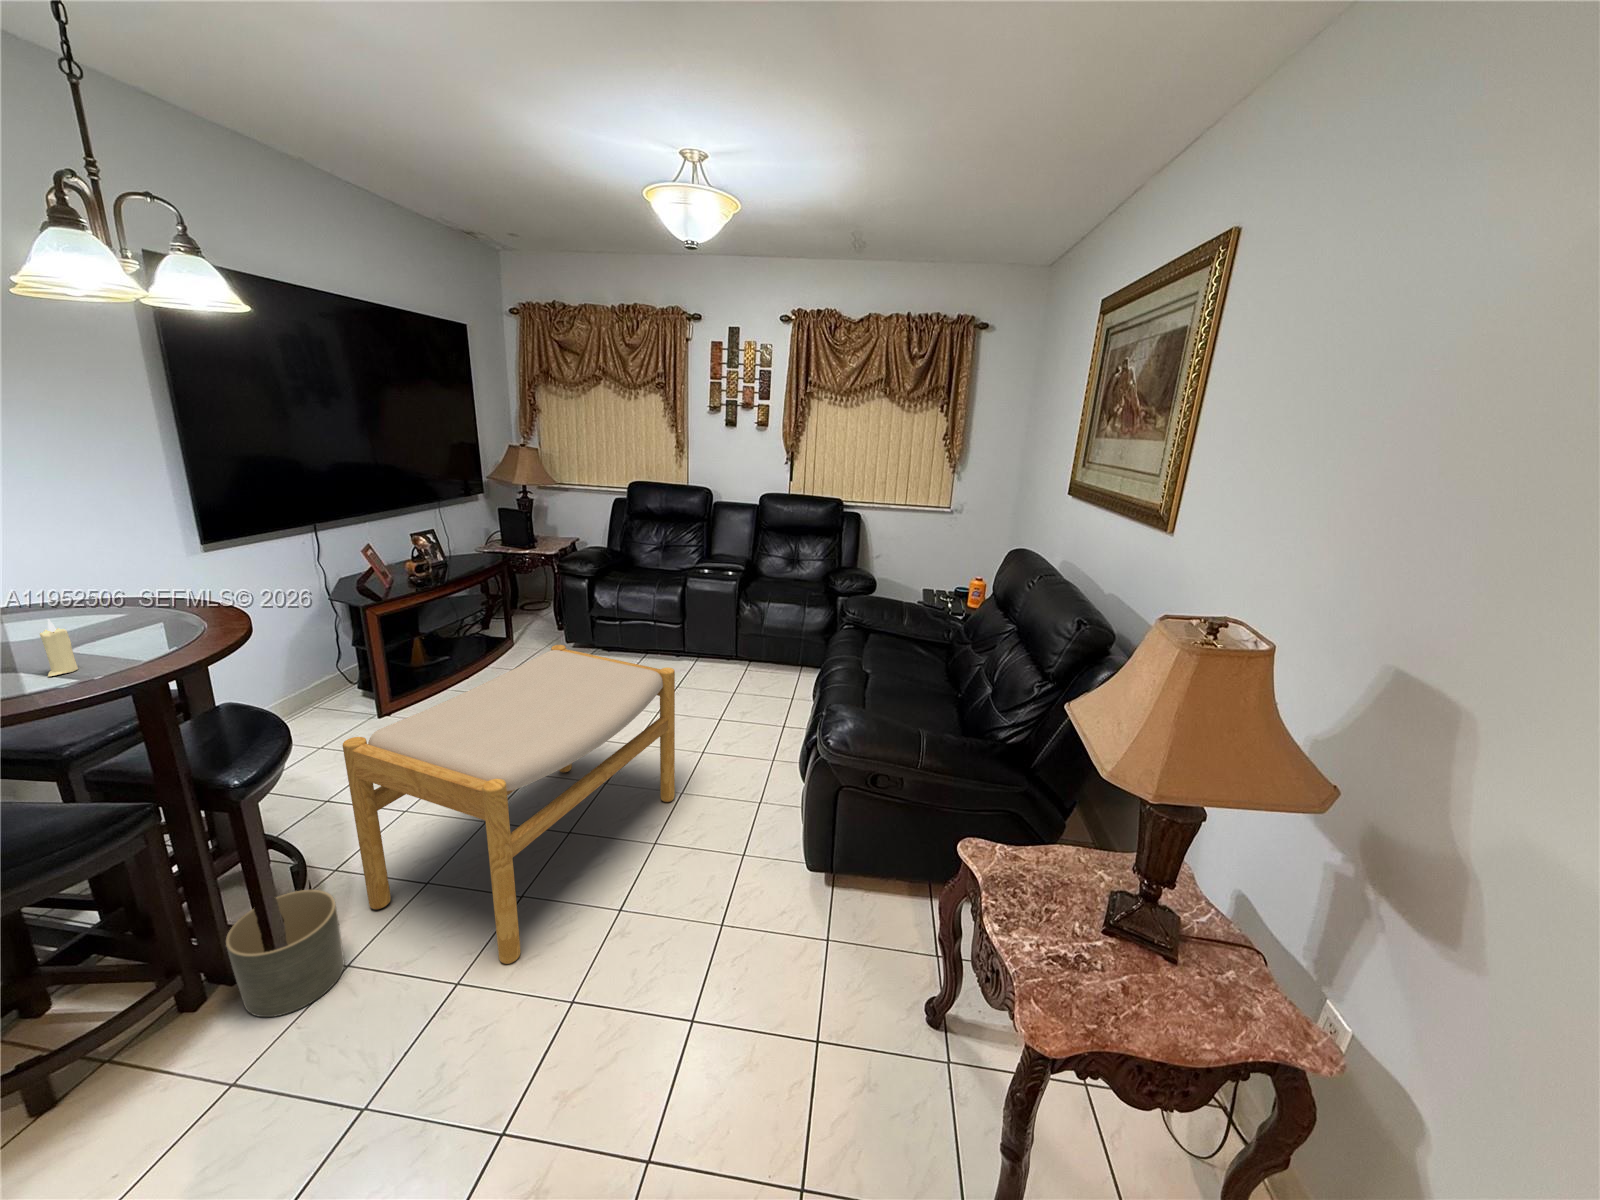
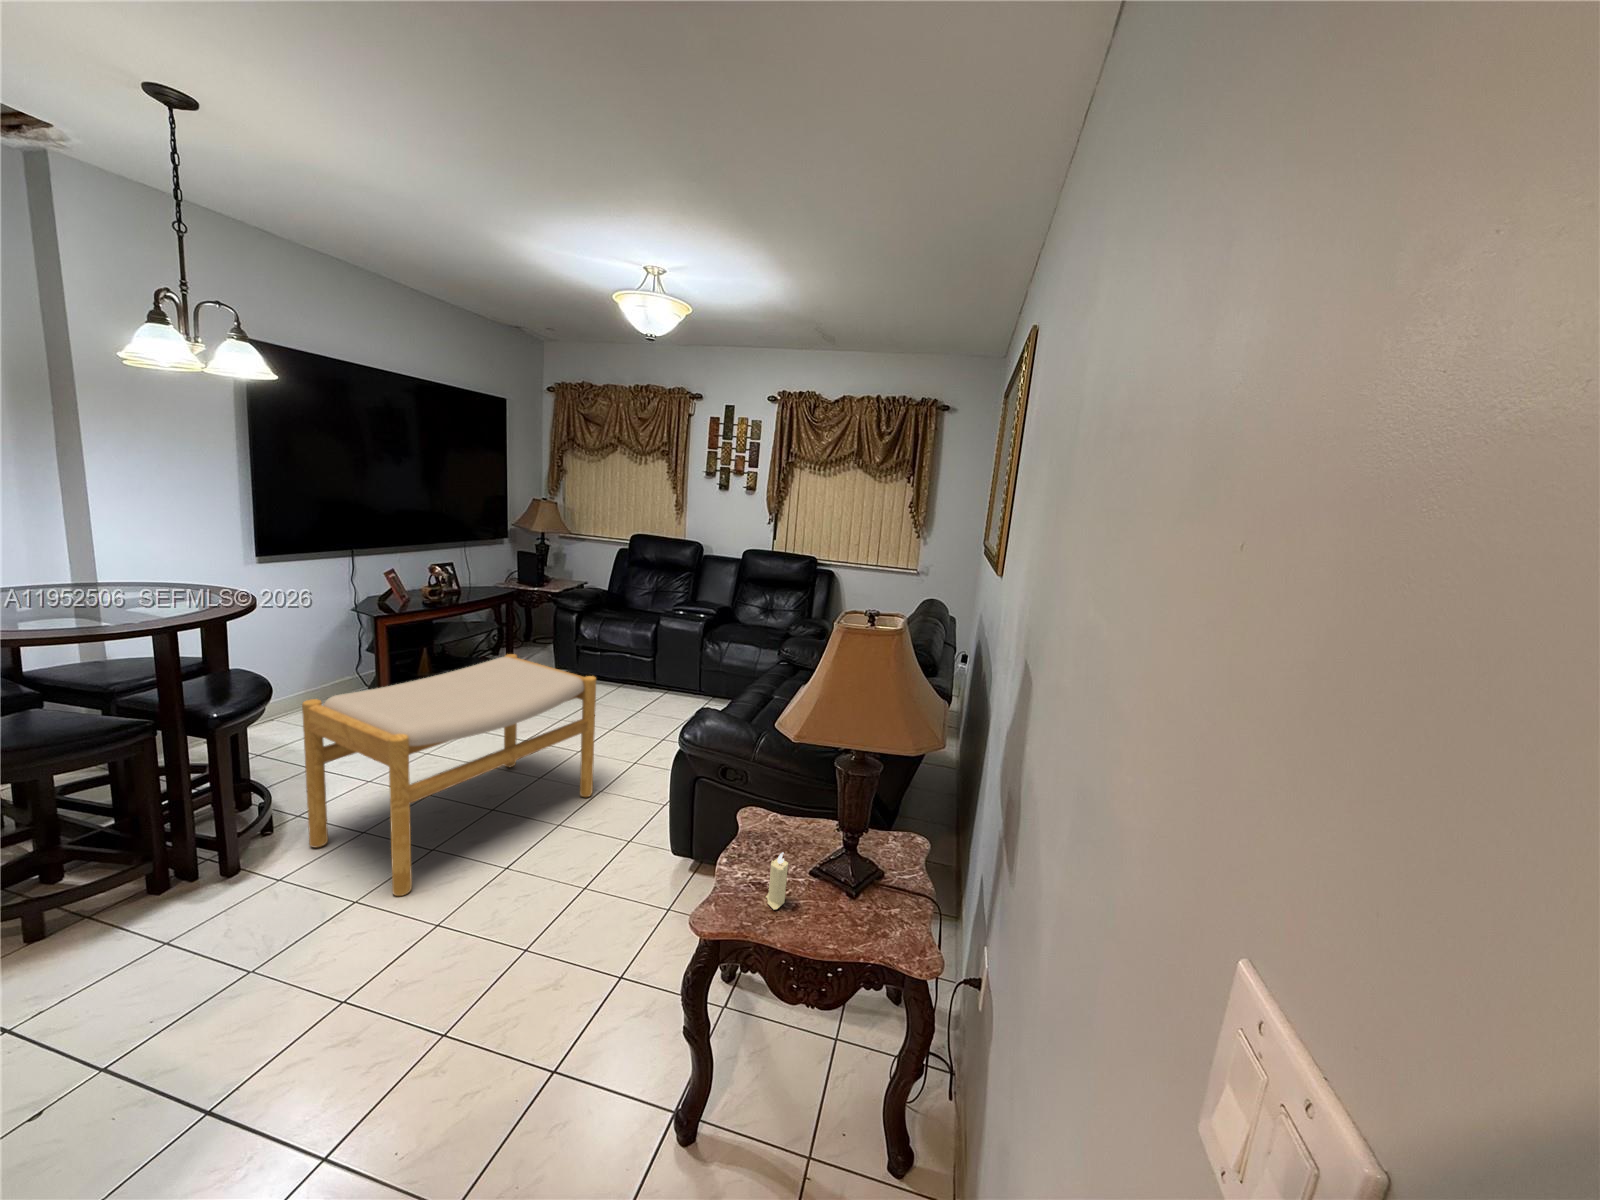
candle: present [40,619,78,676] -> present [766,853,788,909]
planter: present [226,890,345,1017] -> none [182,816,275,909]

